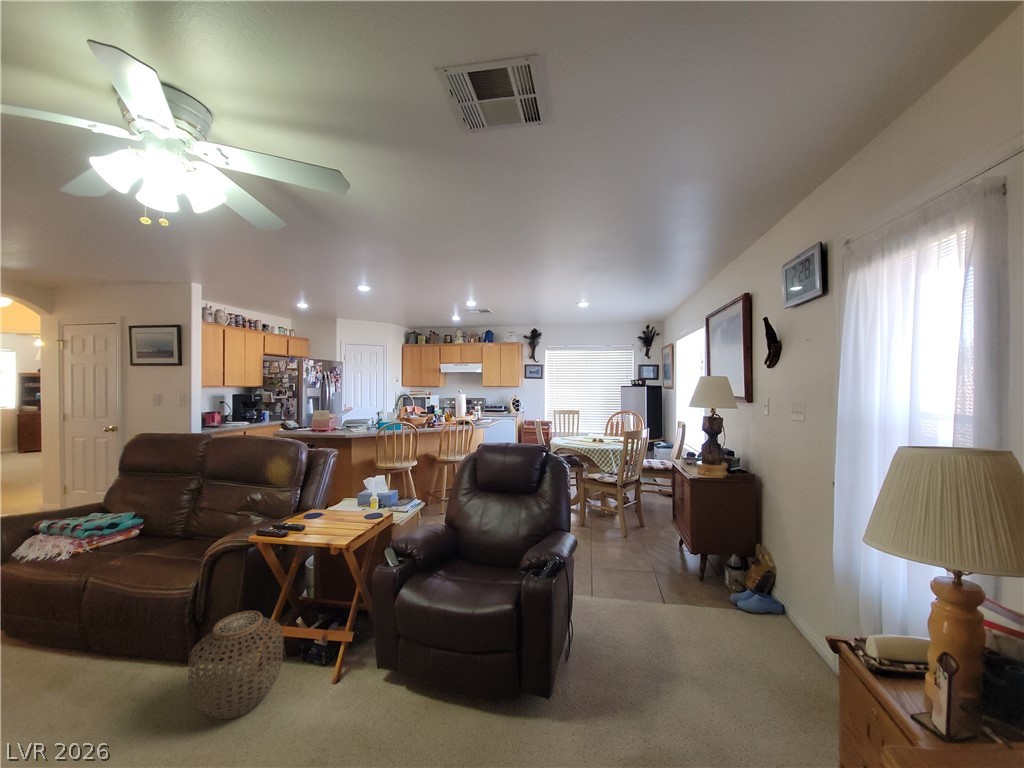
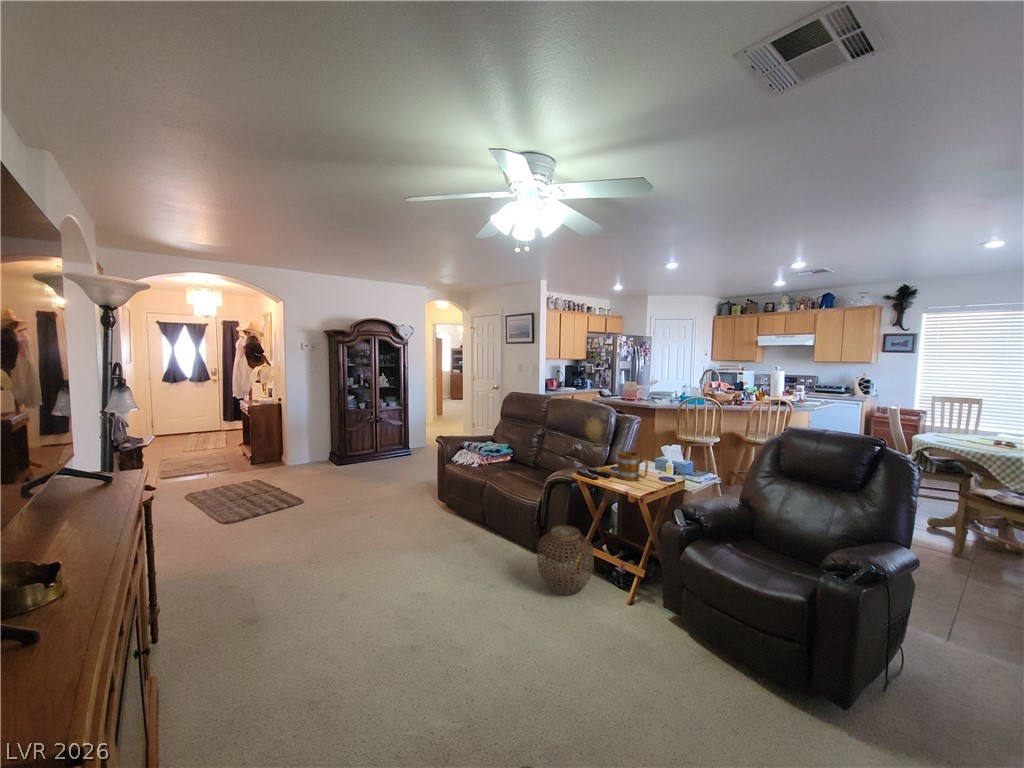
mug: none [313,492,352,530] -> present [617,451,648,481]

